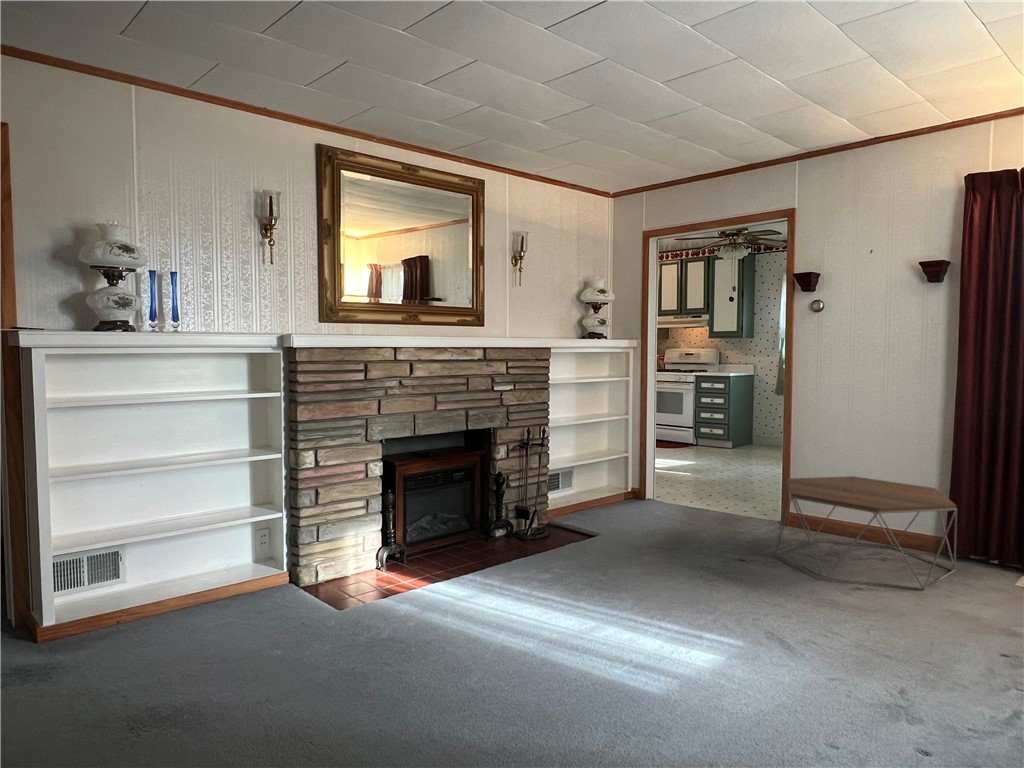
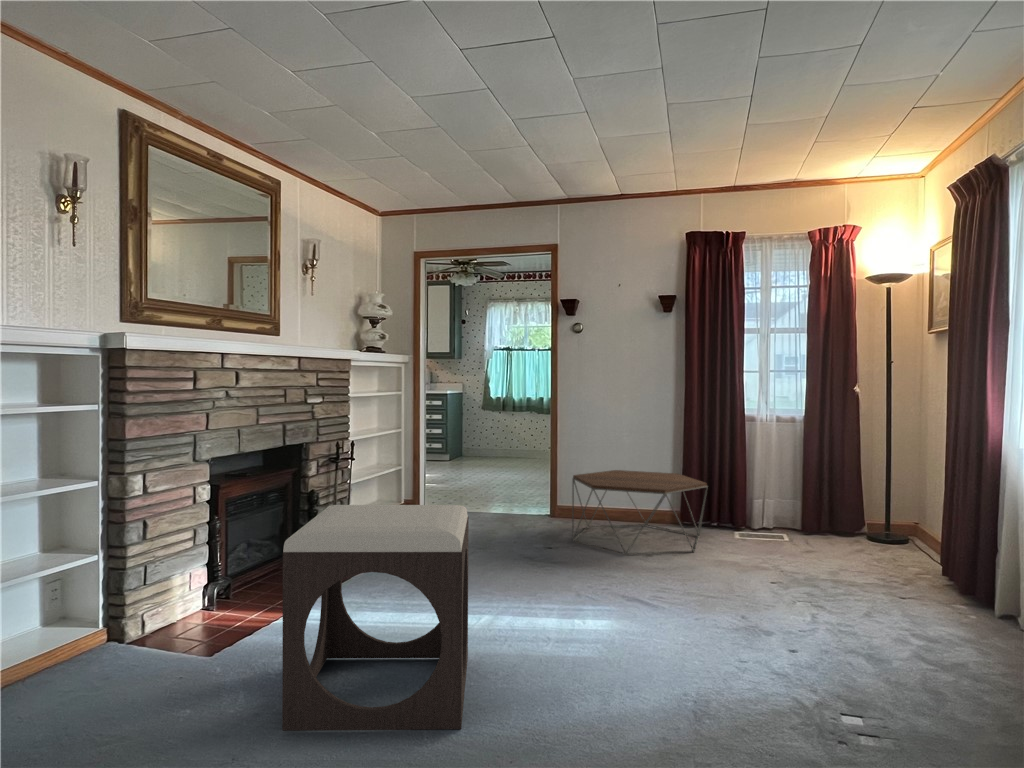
footstool: none [318,493,531,729] -> present [282,505,469,730]

